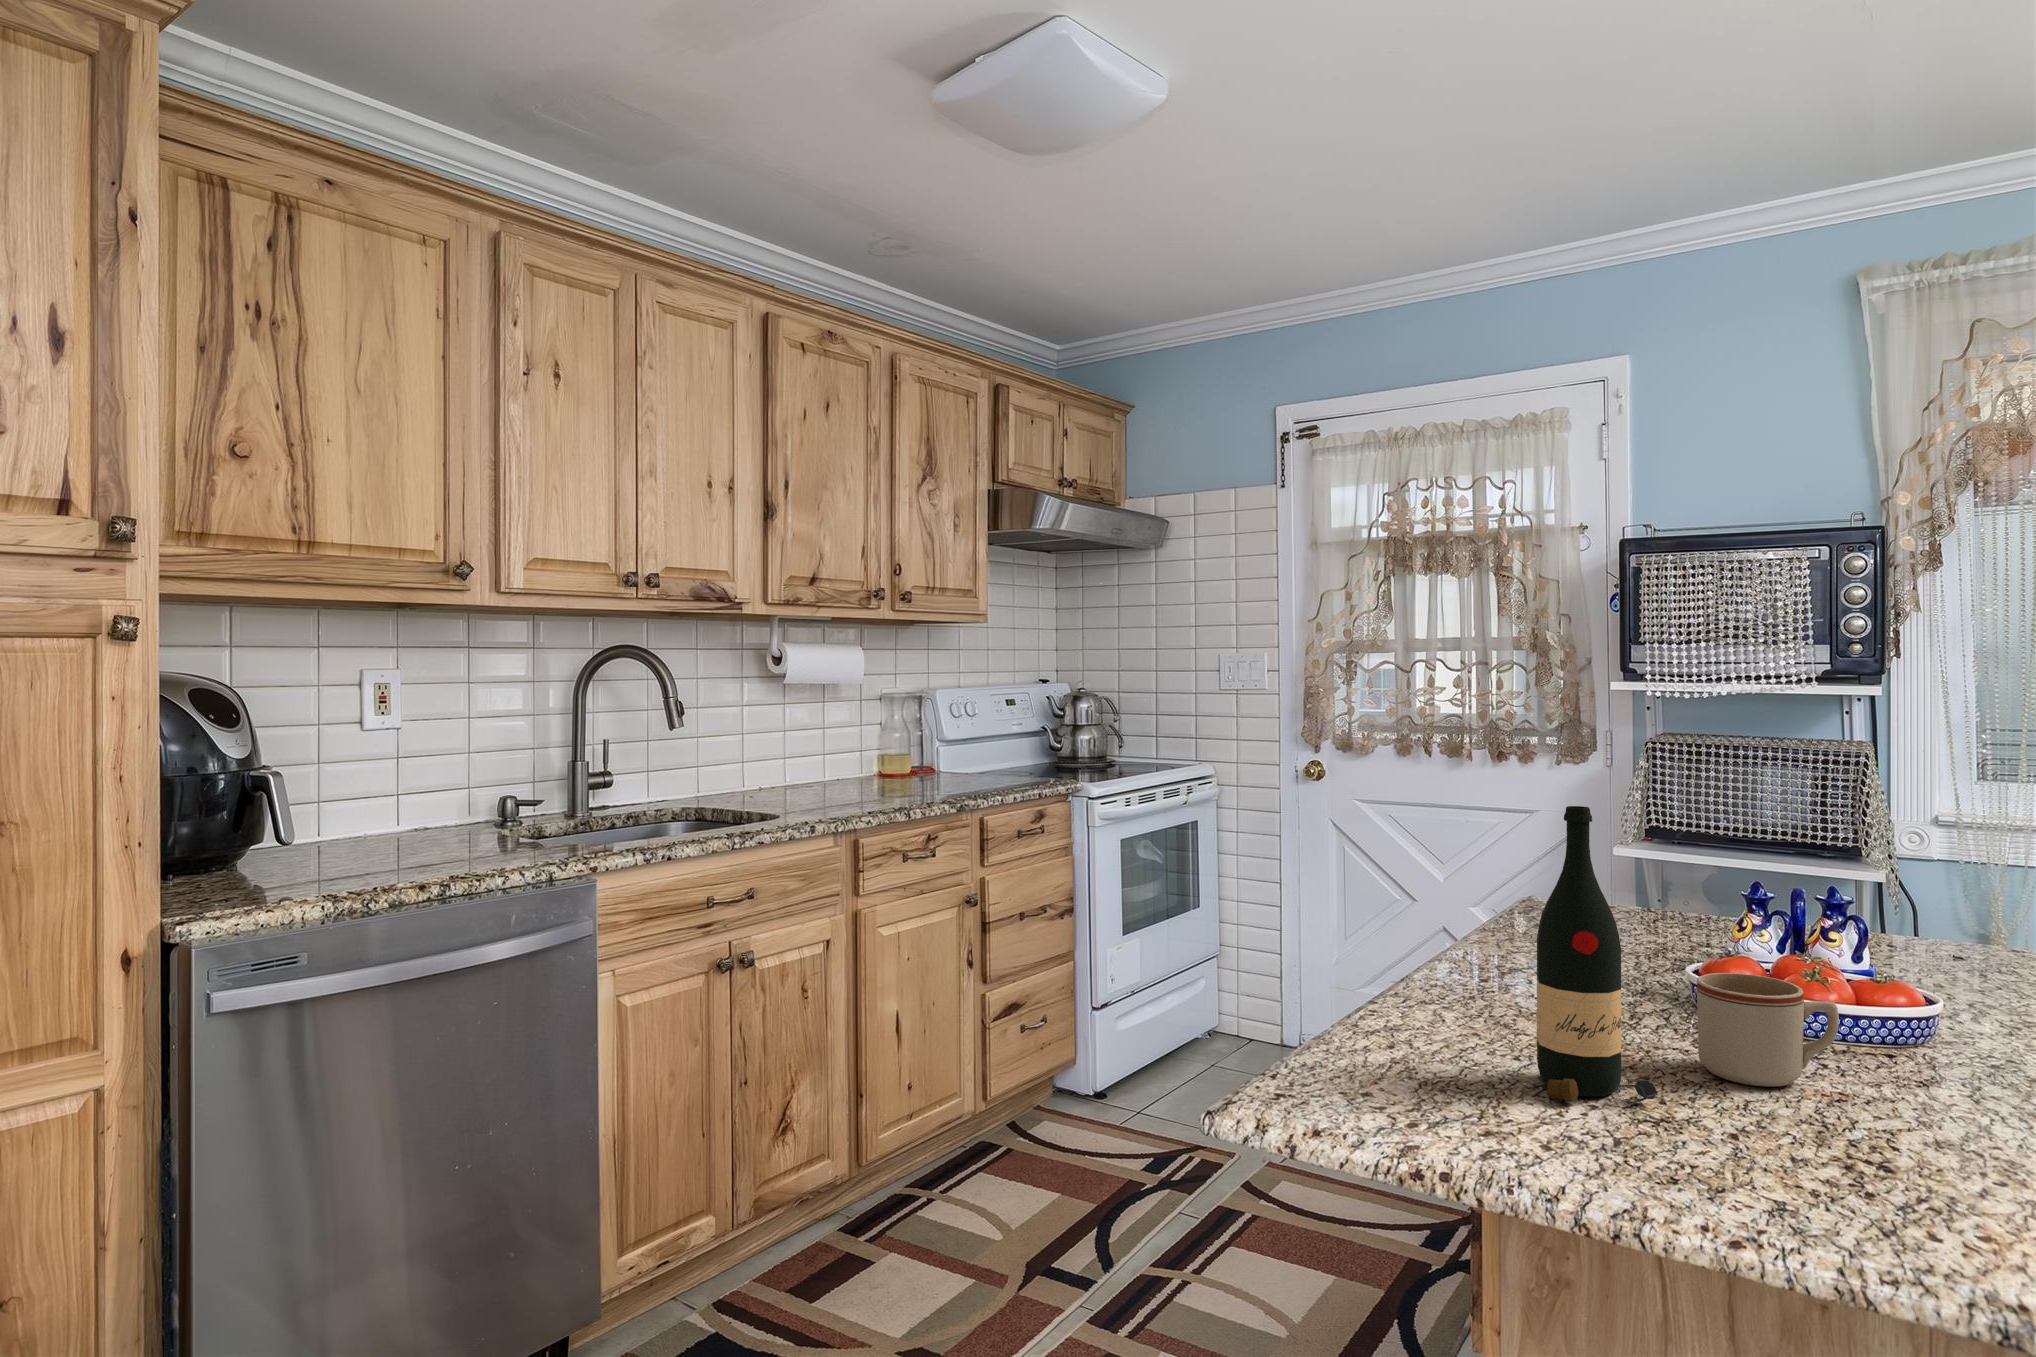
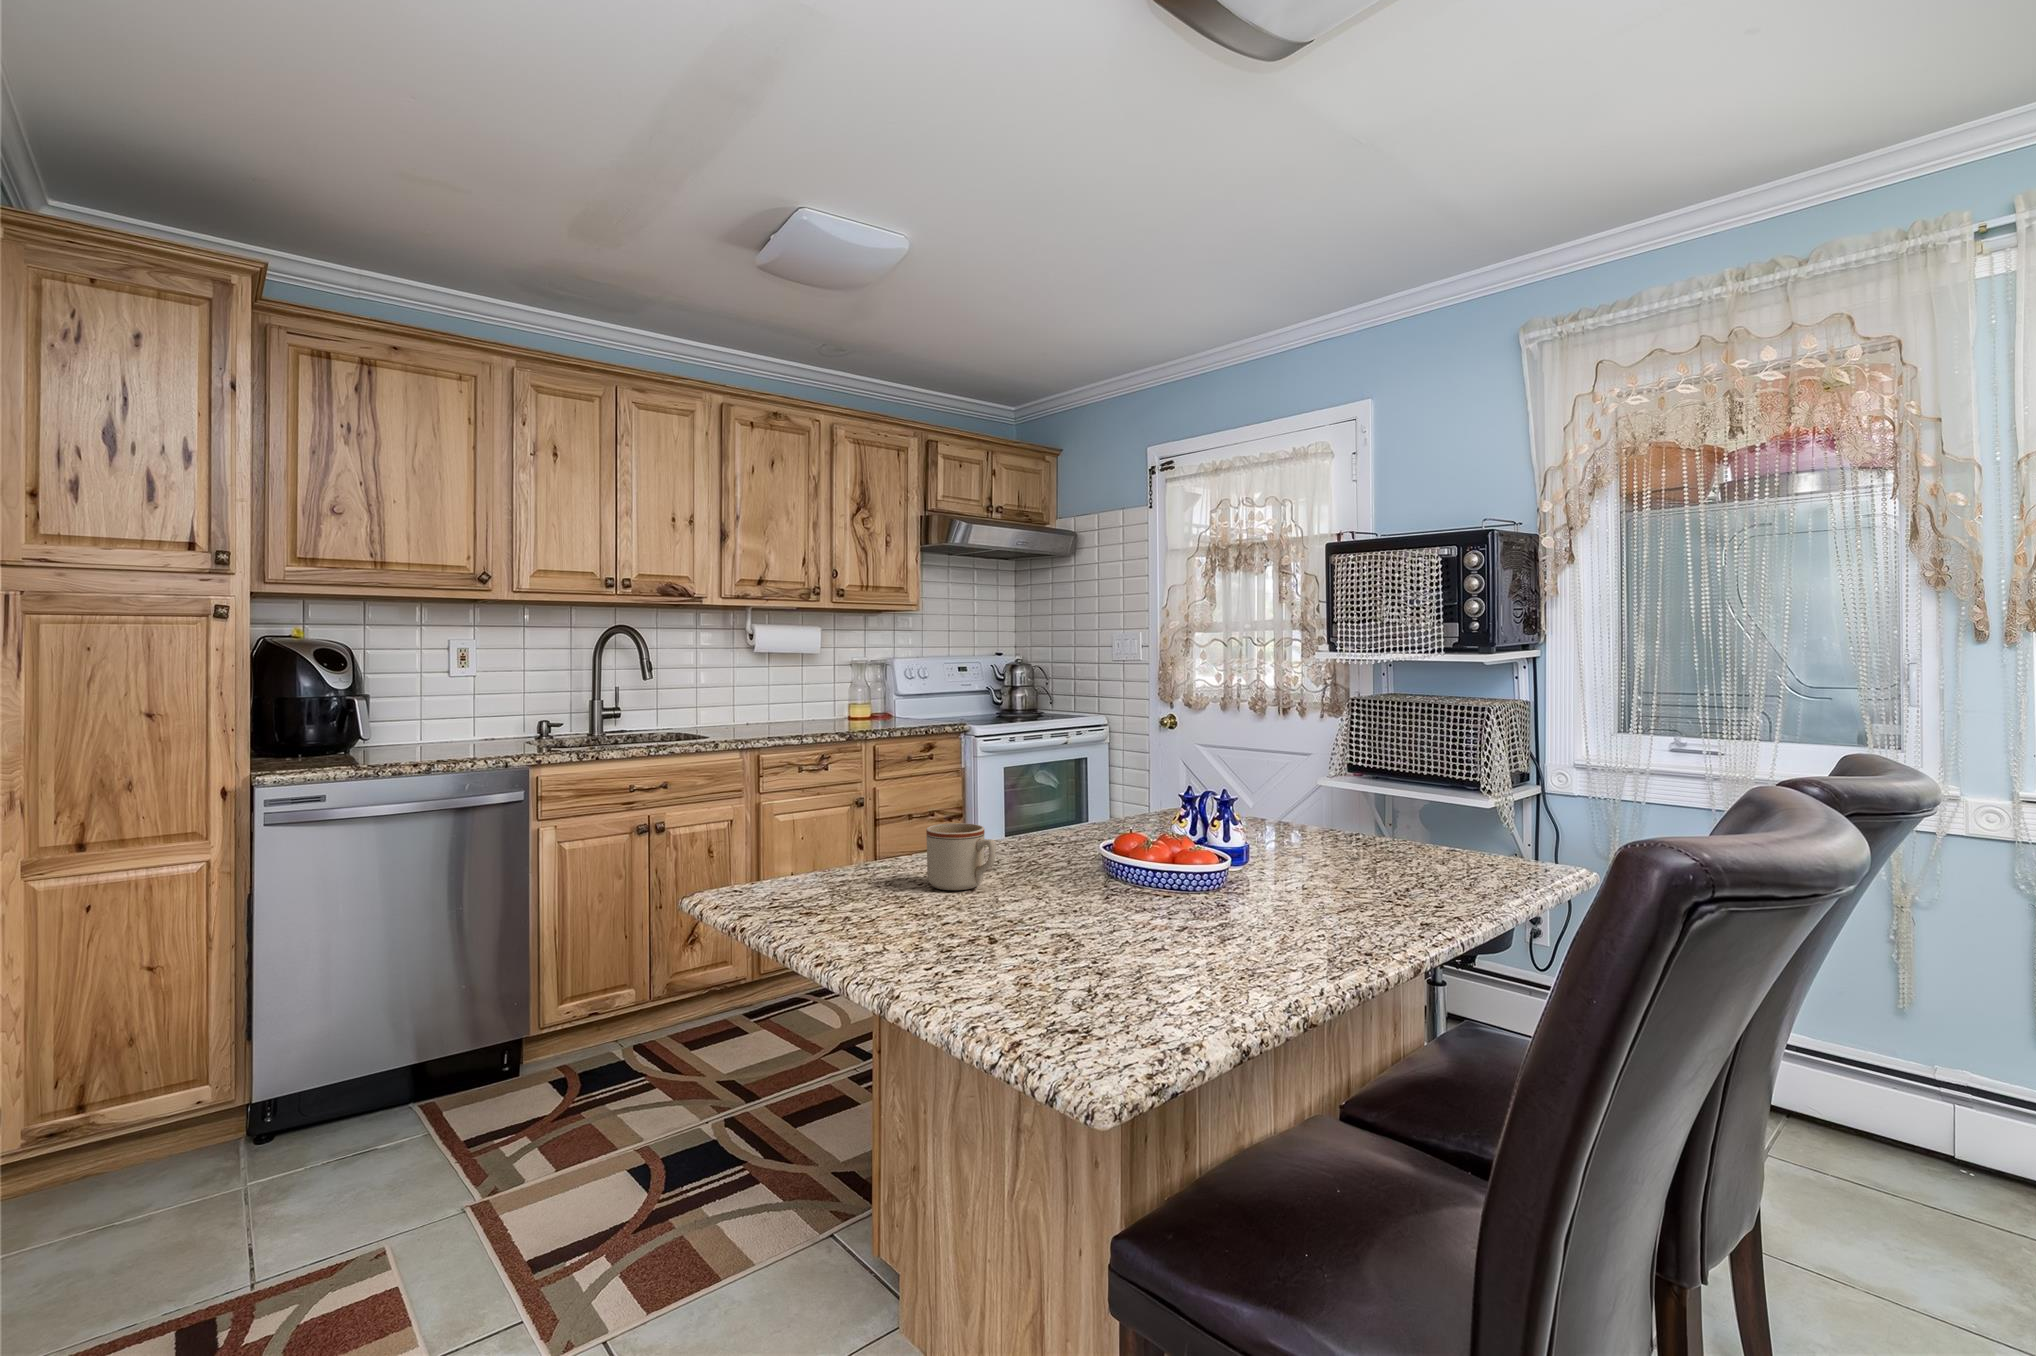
wine bottle: present [1537,806,1658,1104] -> none [801,713,862,891]

